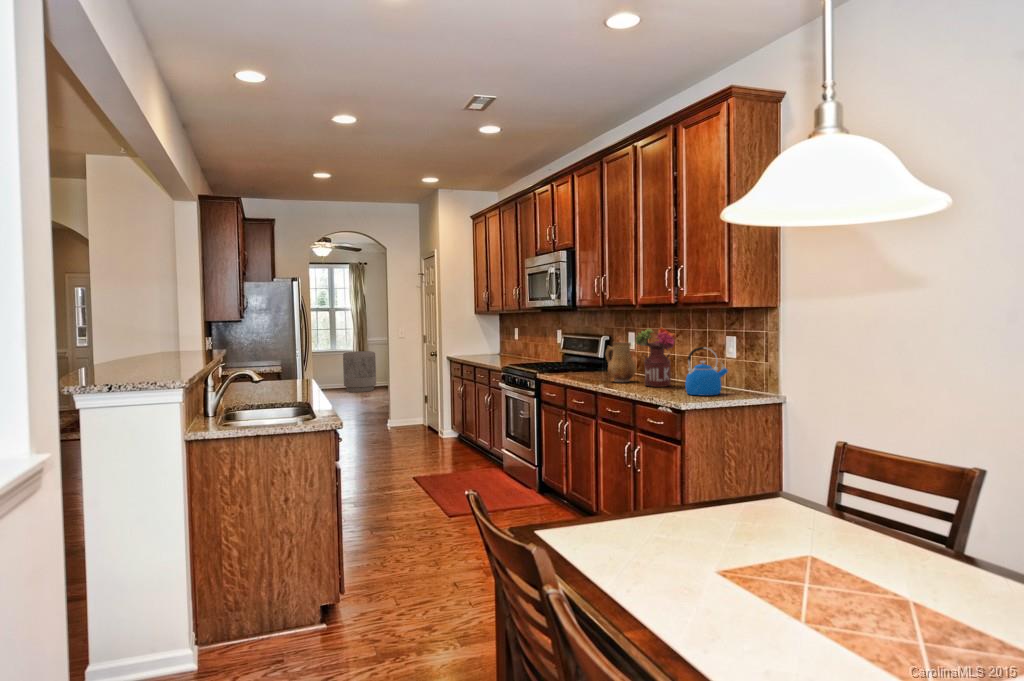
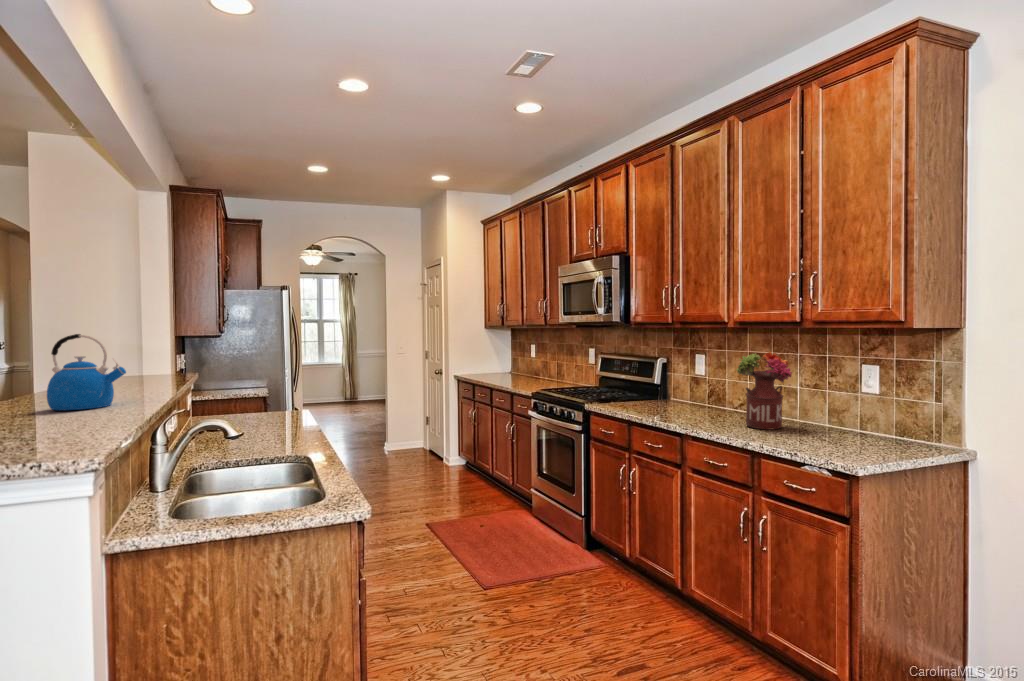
ceramic pitcher: present [606,342,636,382] -> none [684,369,725,420]
kettle: present [685,347,728,396] -> present [47,334,126,410]
trash can: present [343,351,376,392] -> none [332,364,366,406]

